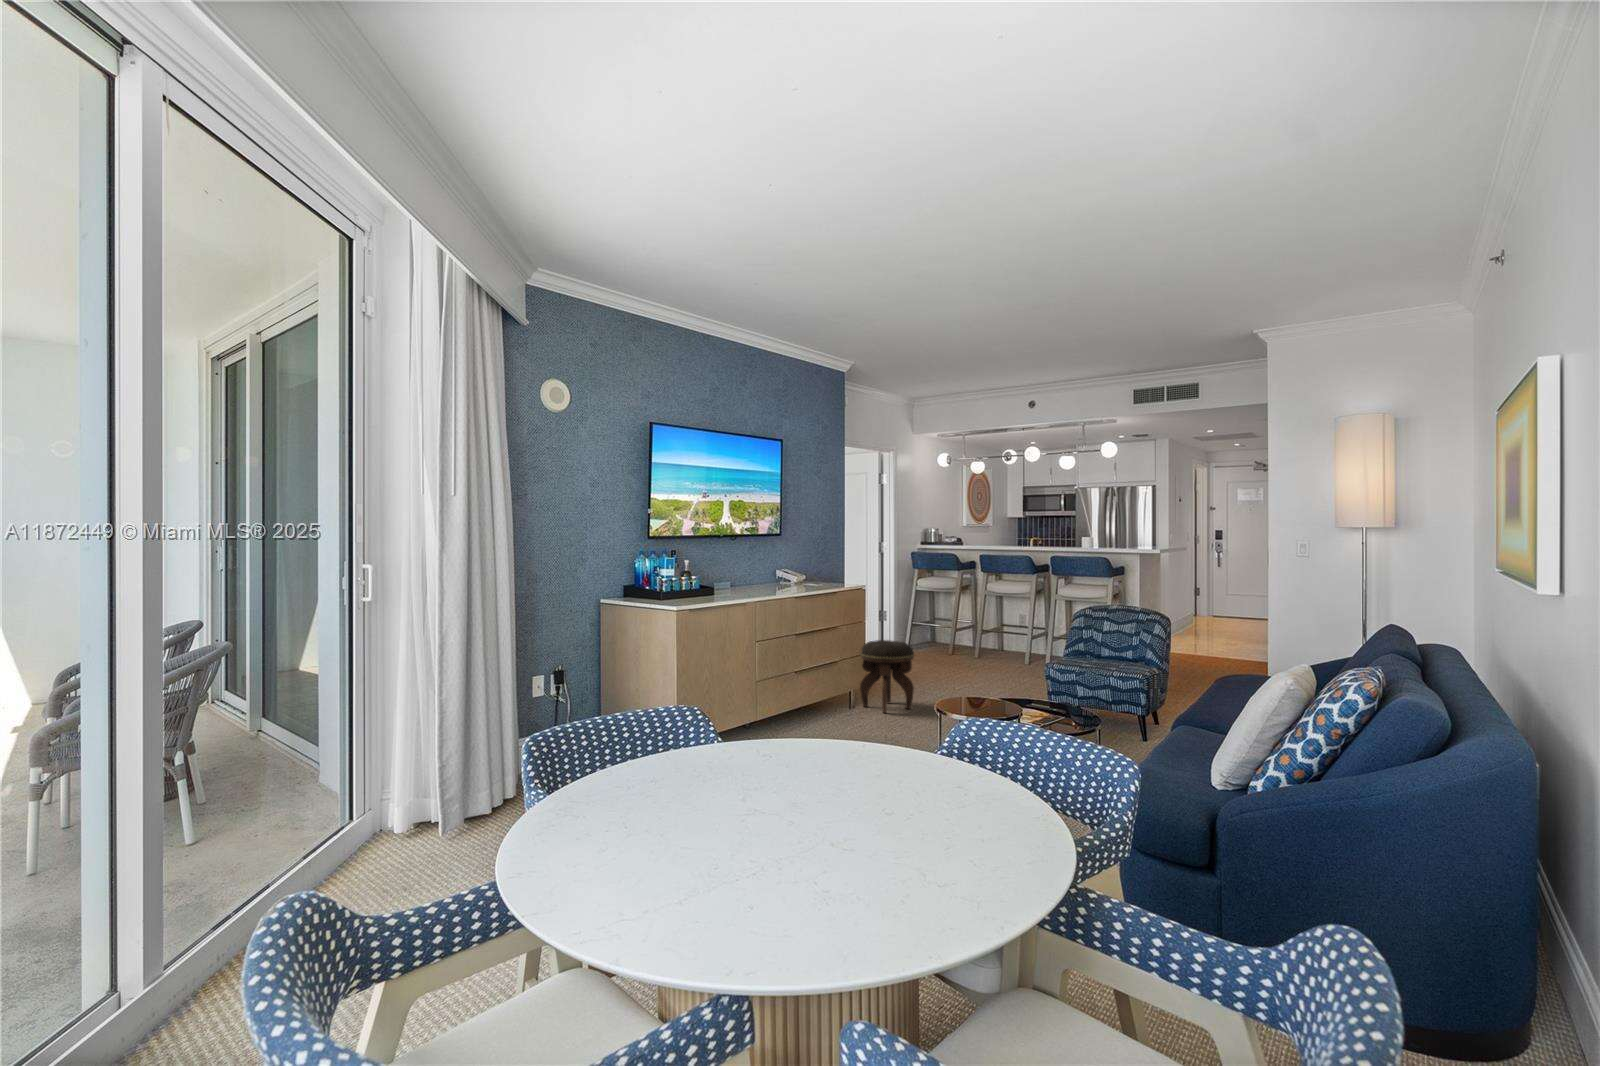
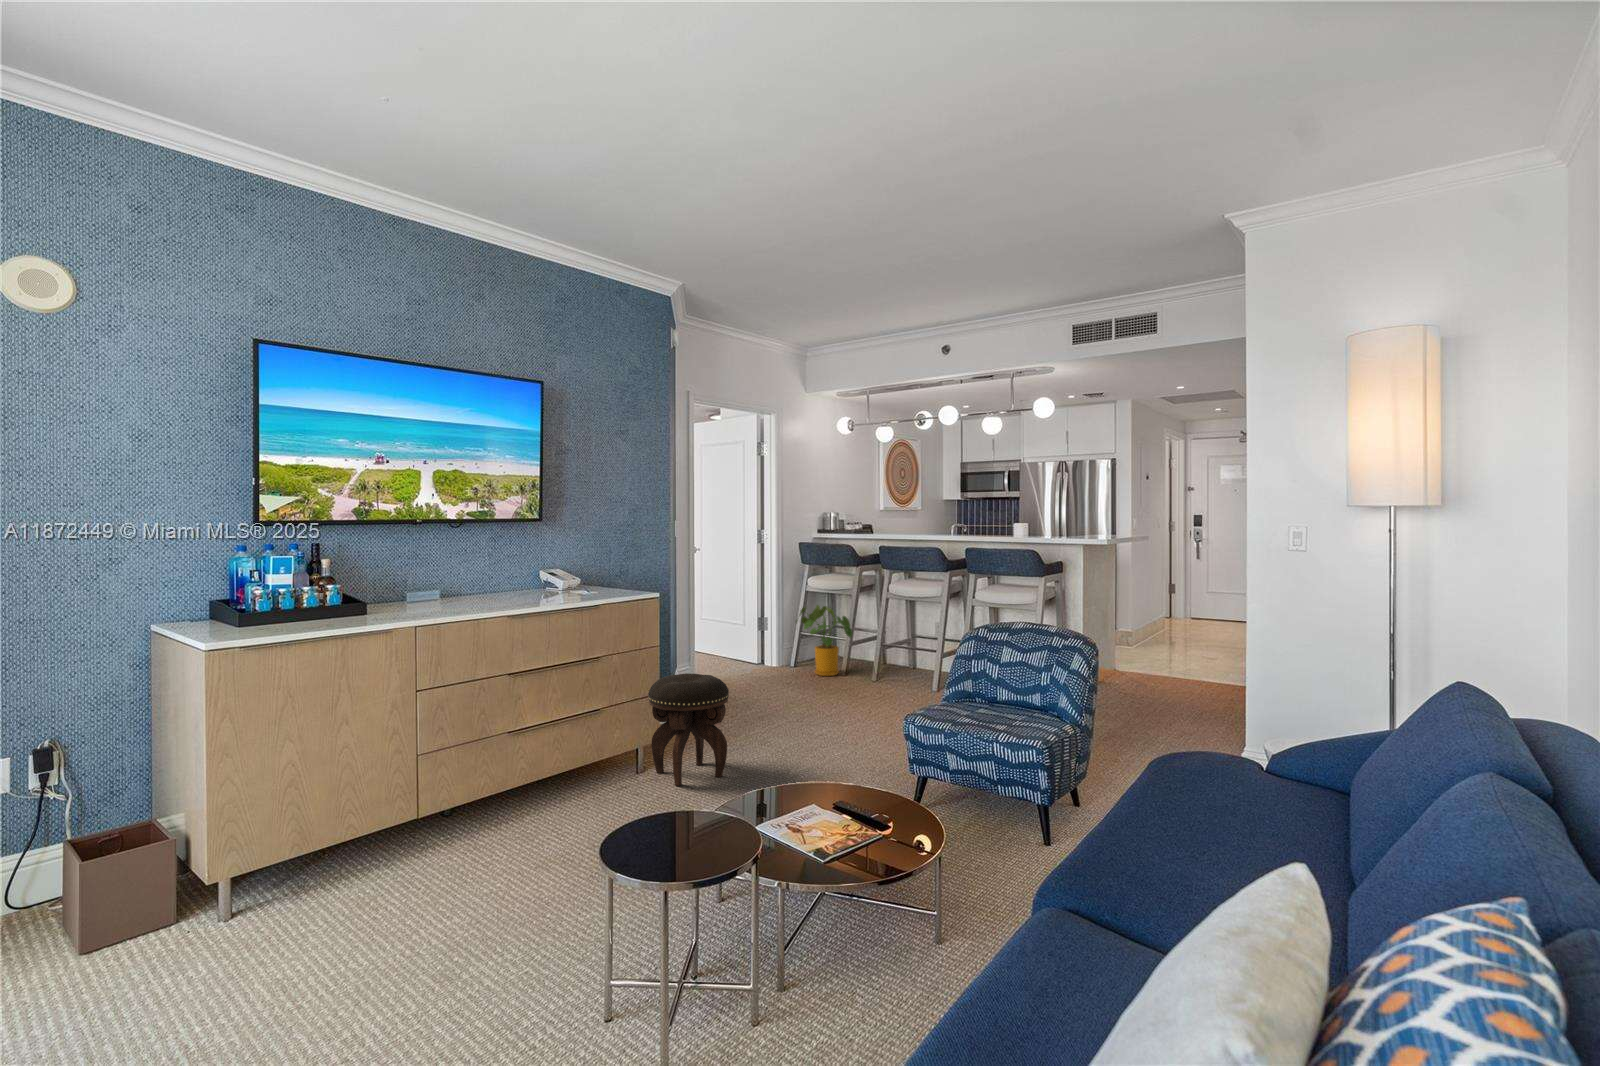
house plant: none [912,600,959,655] -> present [796,605,852,676]

